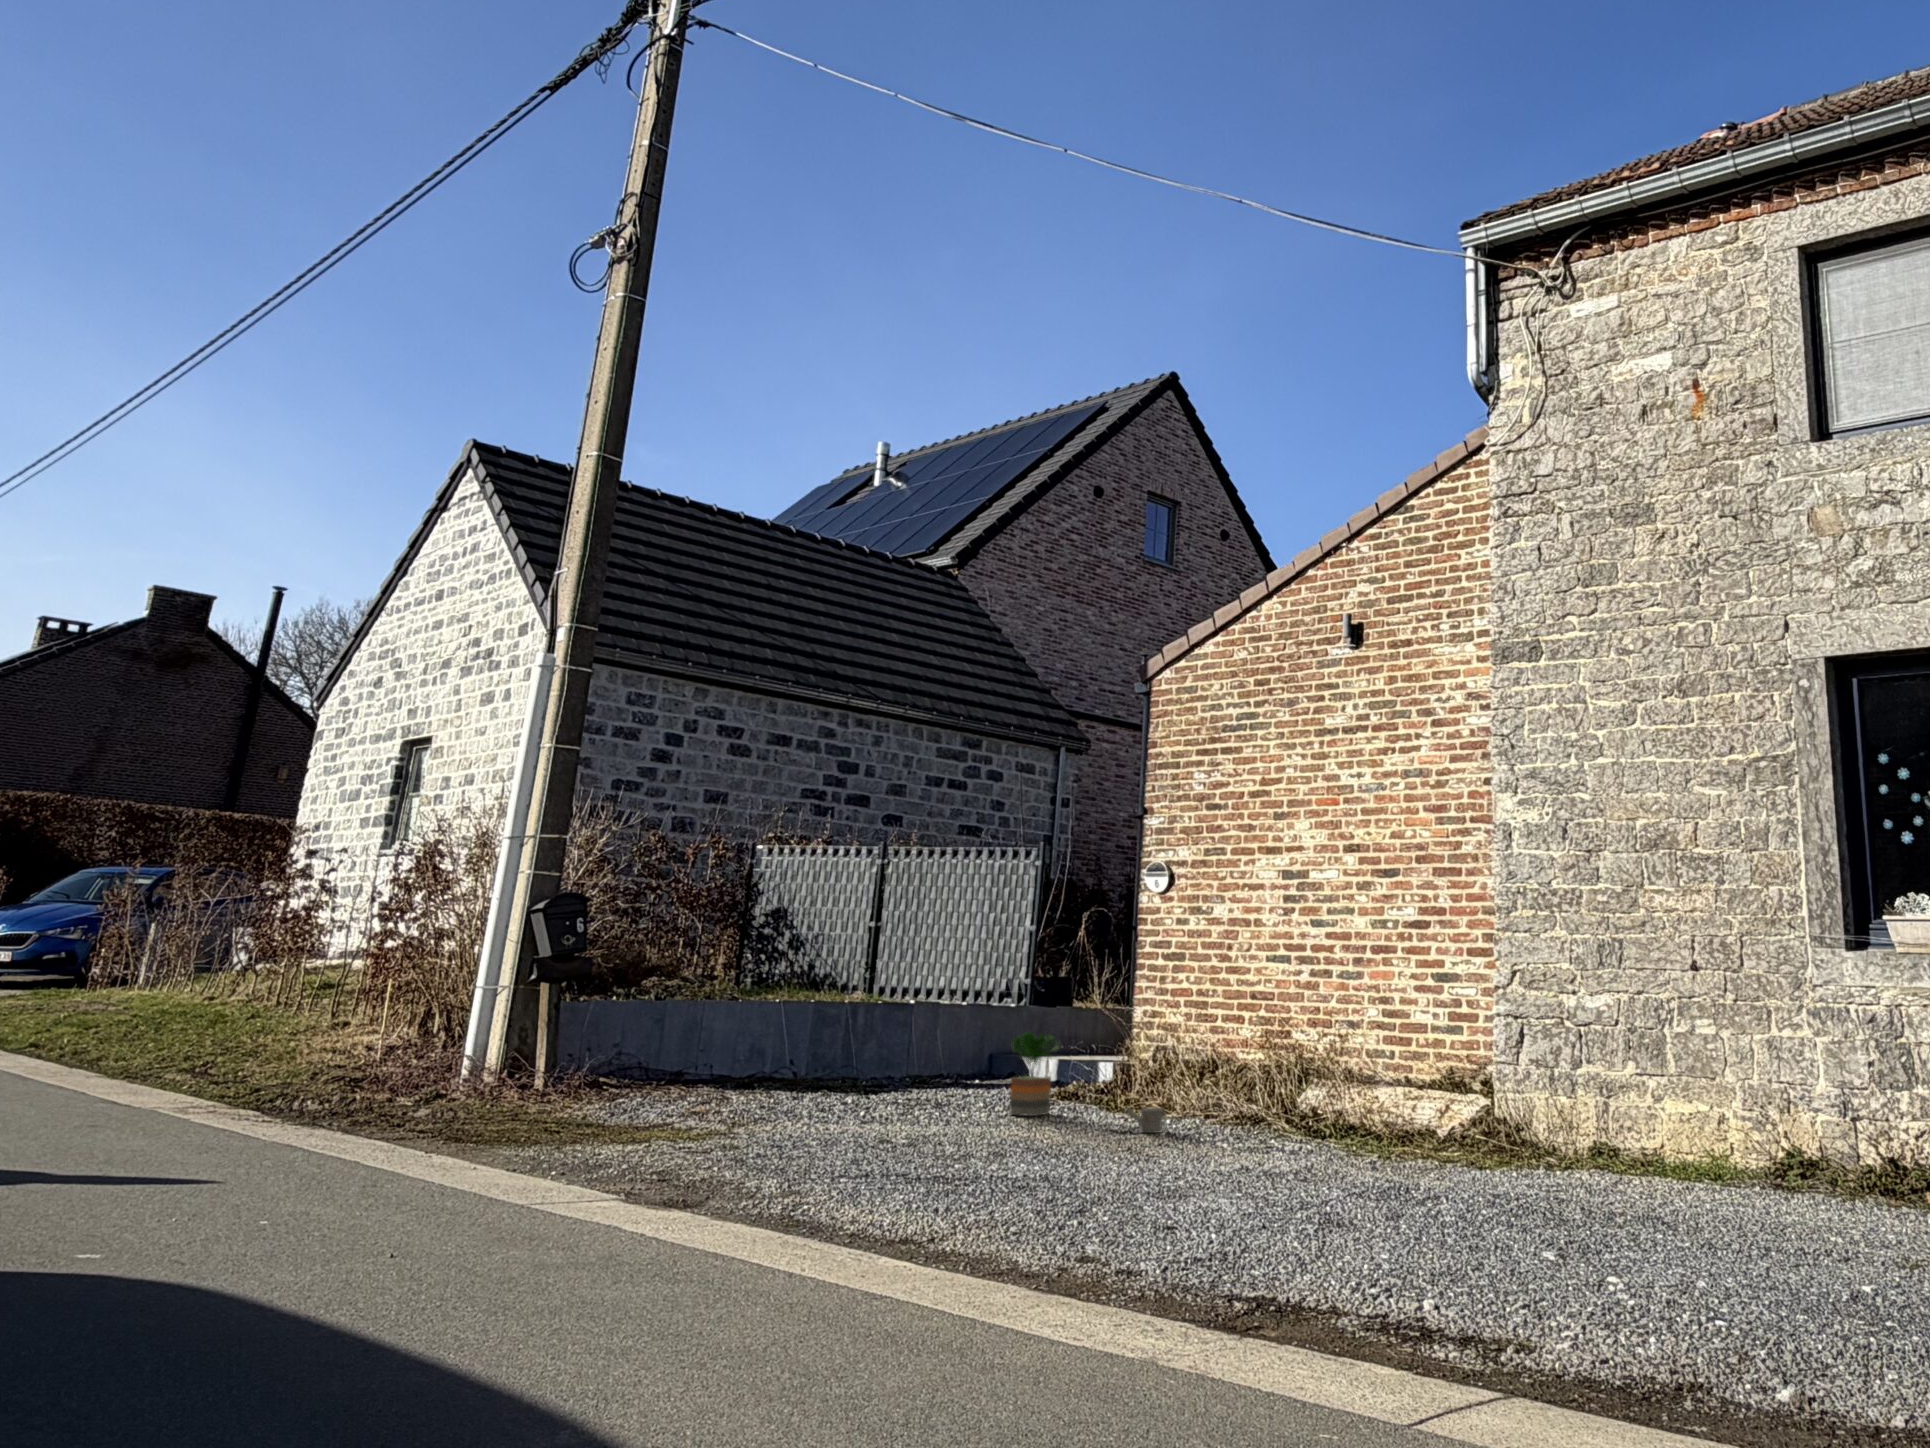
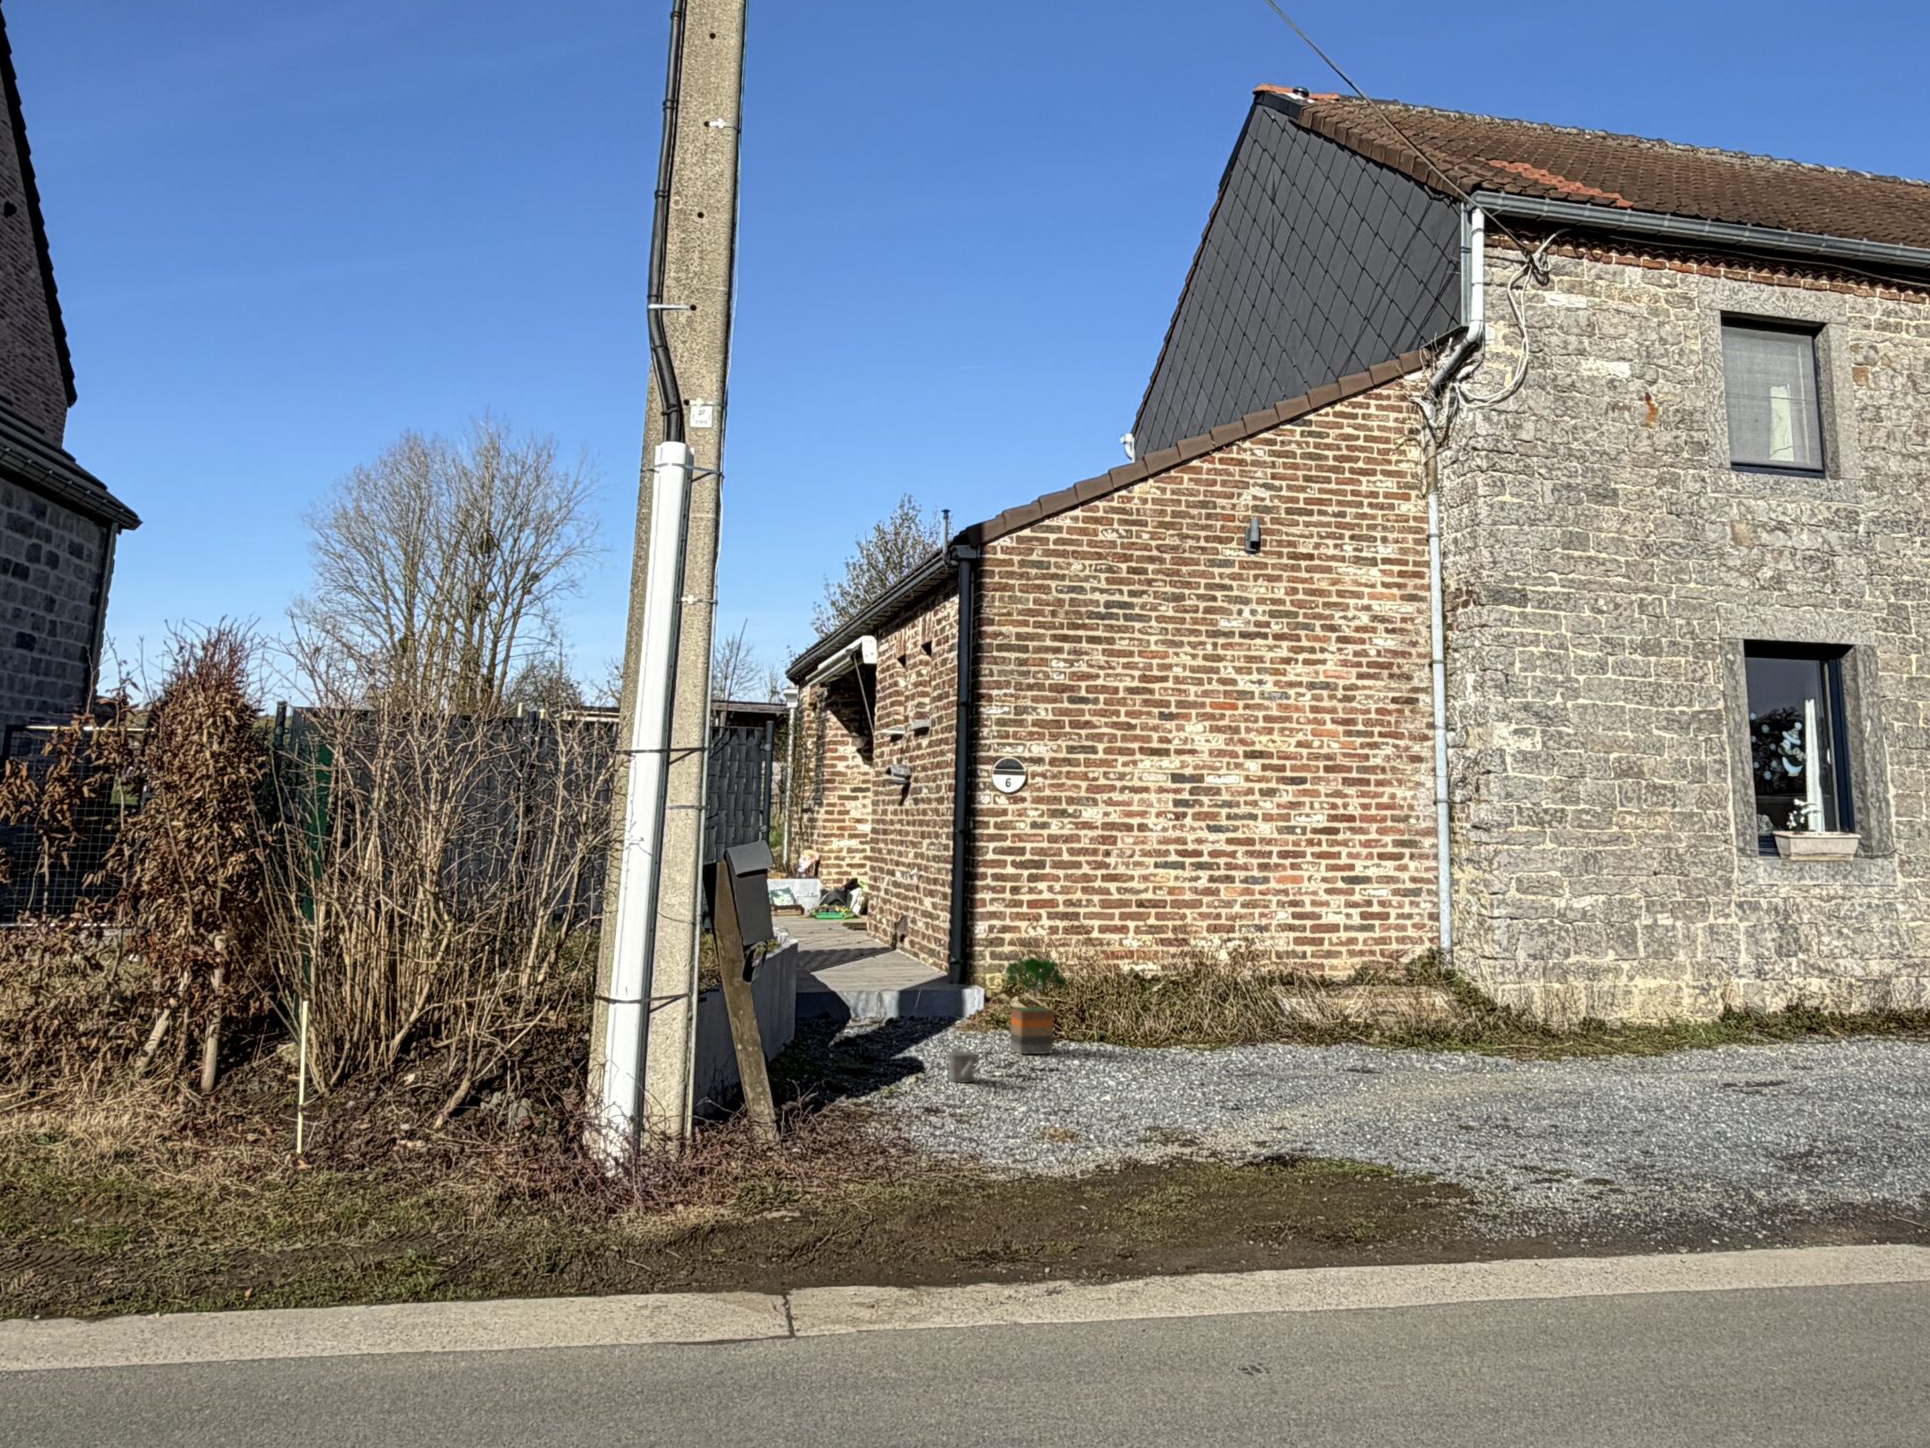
watering can: present [1127,1108,1166,1133] -> present [948,1050,979,1083]

